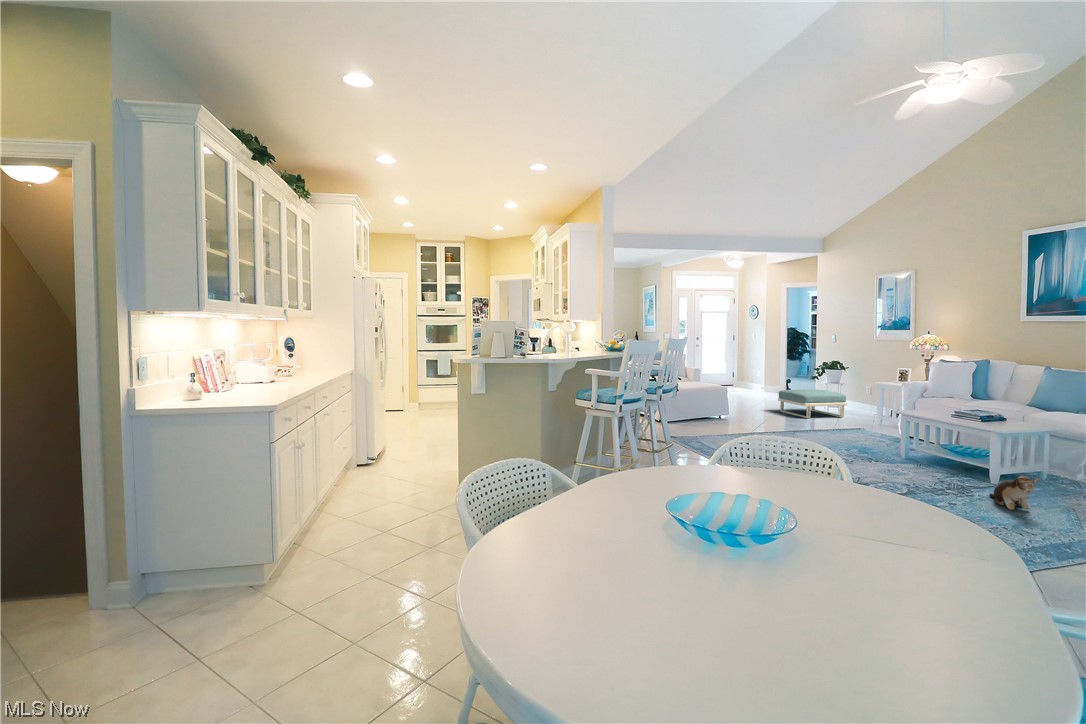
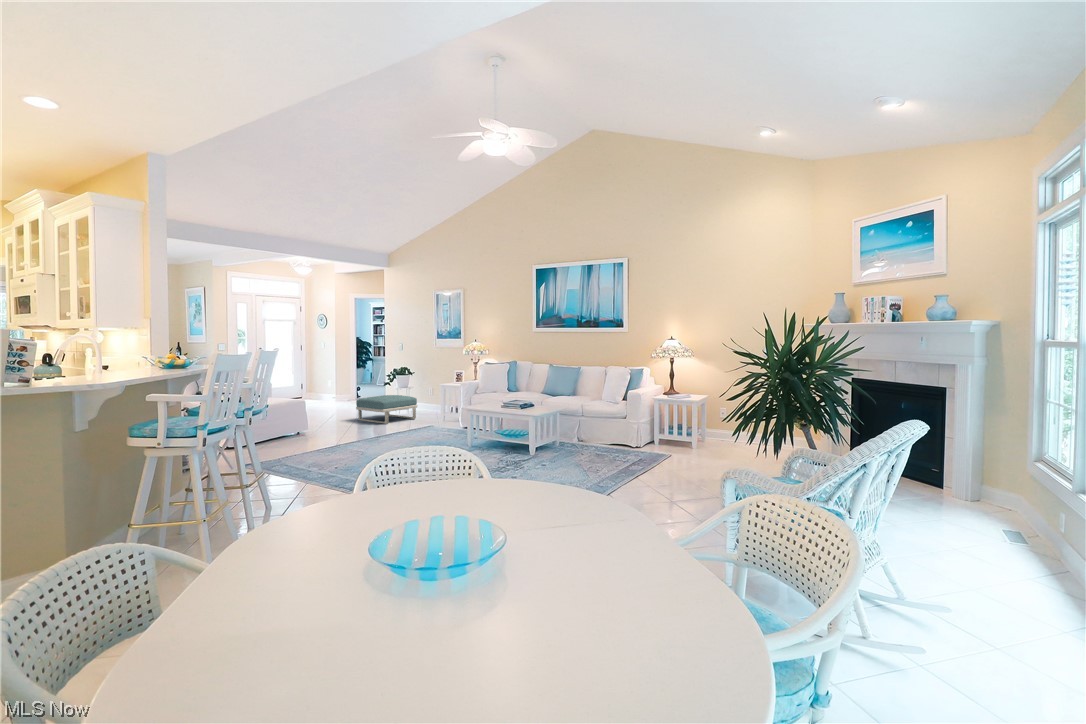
plush toy: present [989,476,1038,510] -> none [535,447,564,474]

